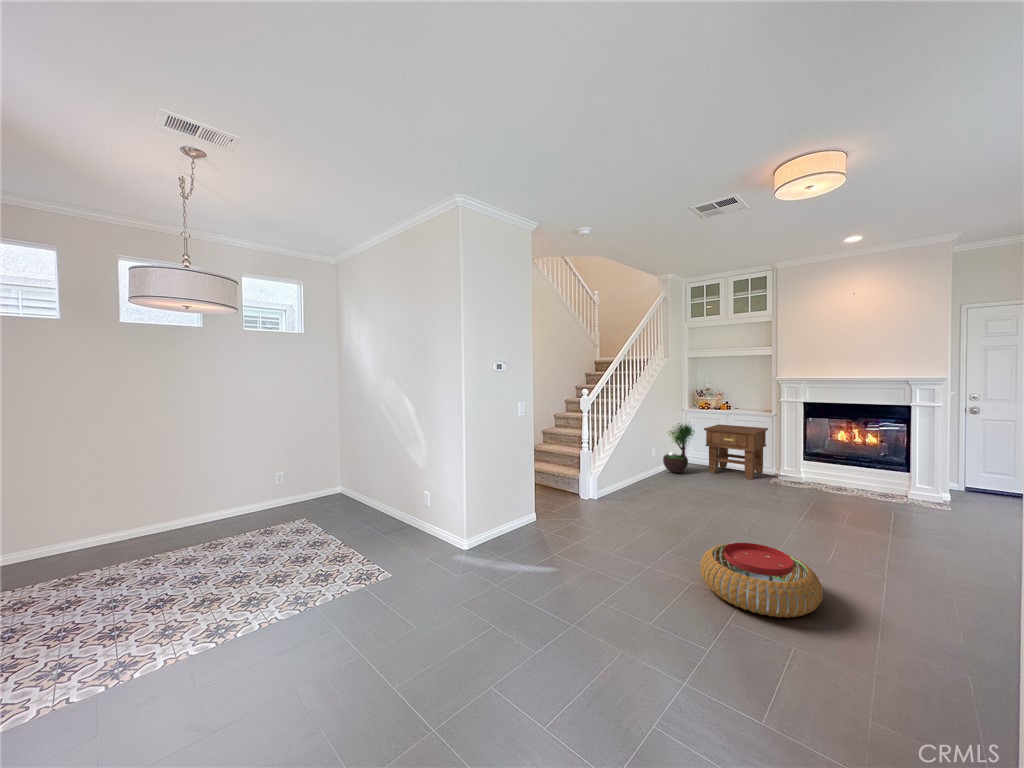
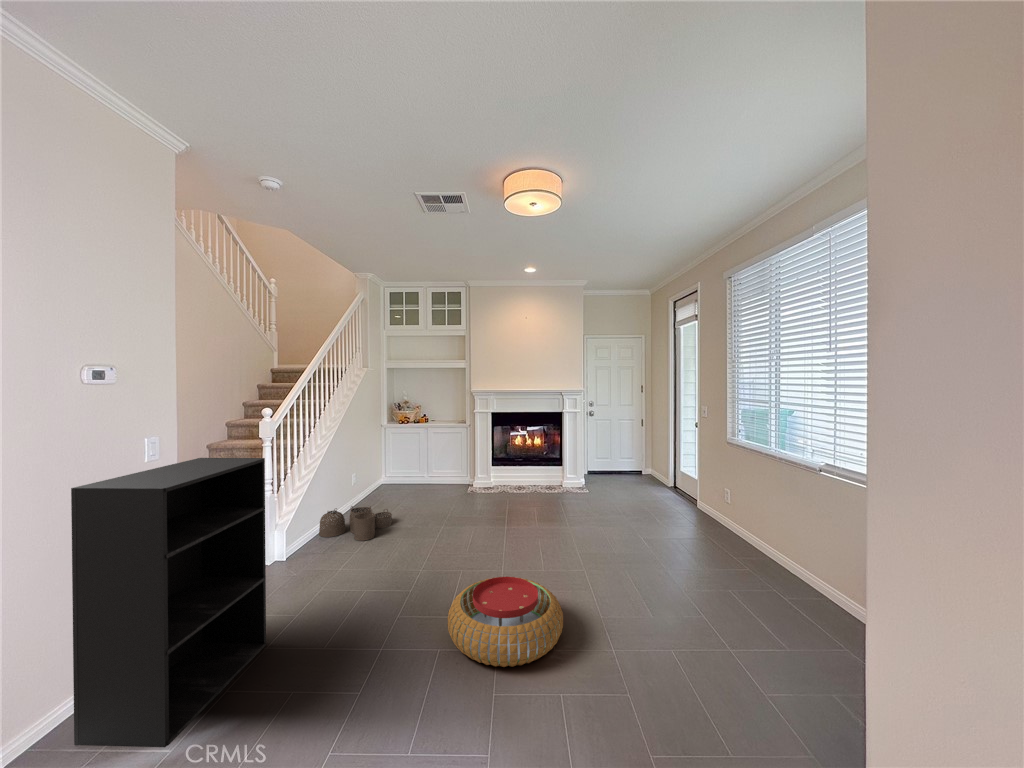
bookshelf: none [490,415,577,564] -> present [71,458,266,747]
potted tree: present [663,424,694,473] -> none [365,437,400,498]
side table: present [704,424,768,479] -> none [407,438,463,491]
woven basket: none [621,471,681,500] -> present [319,506,392,541]

